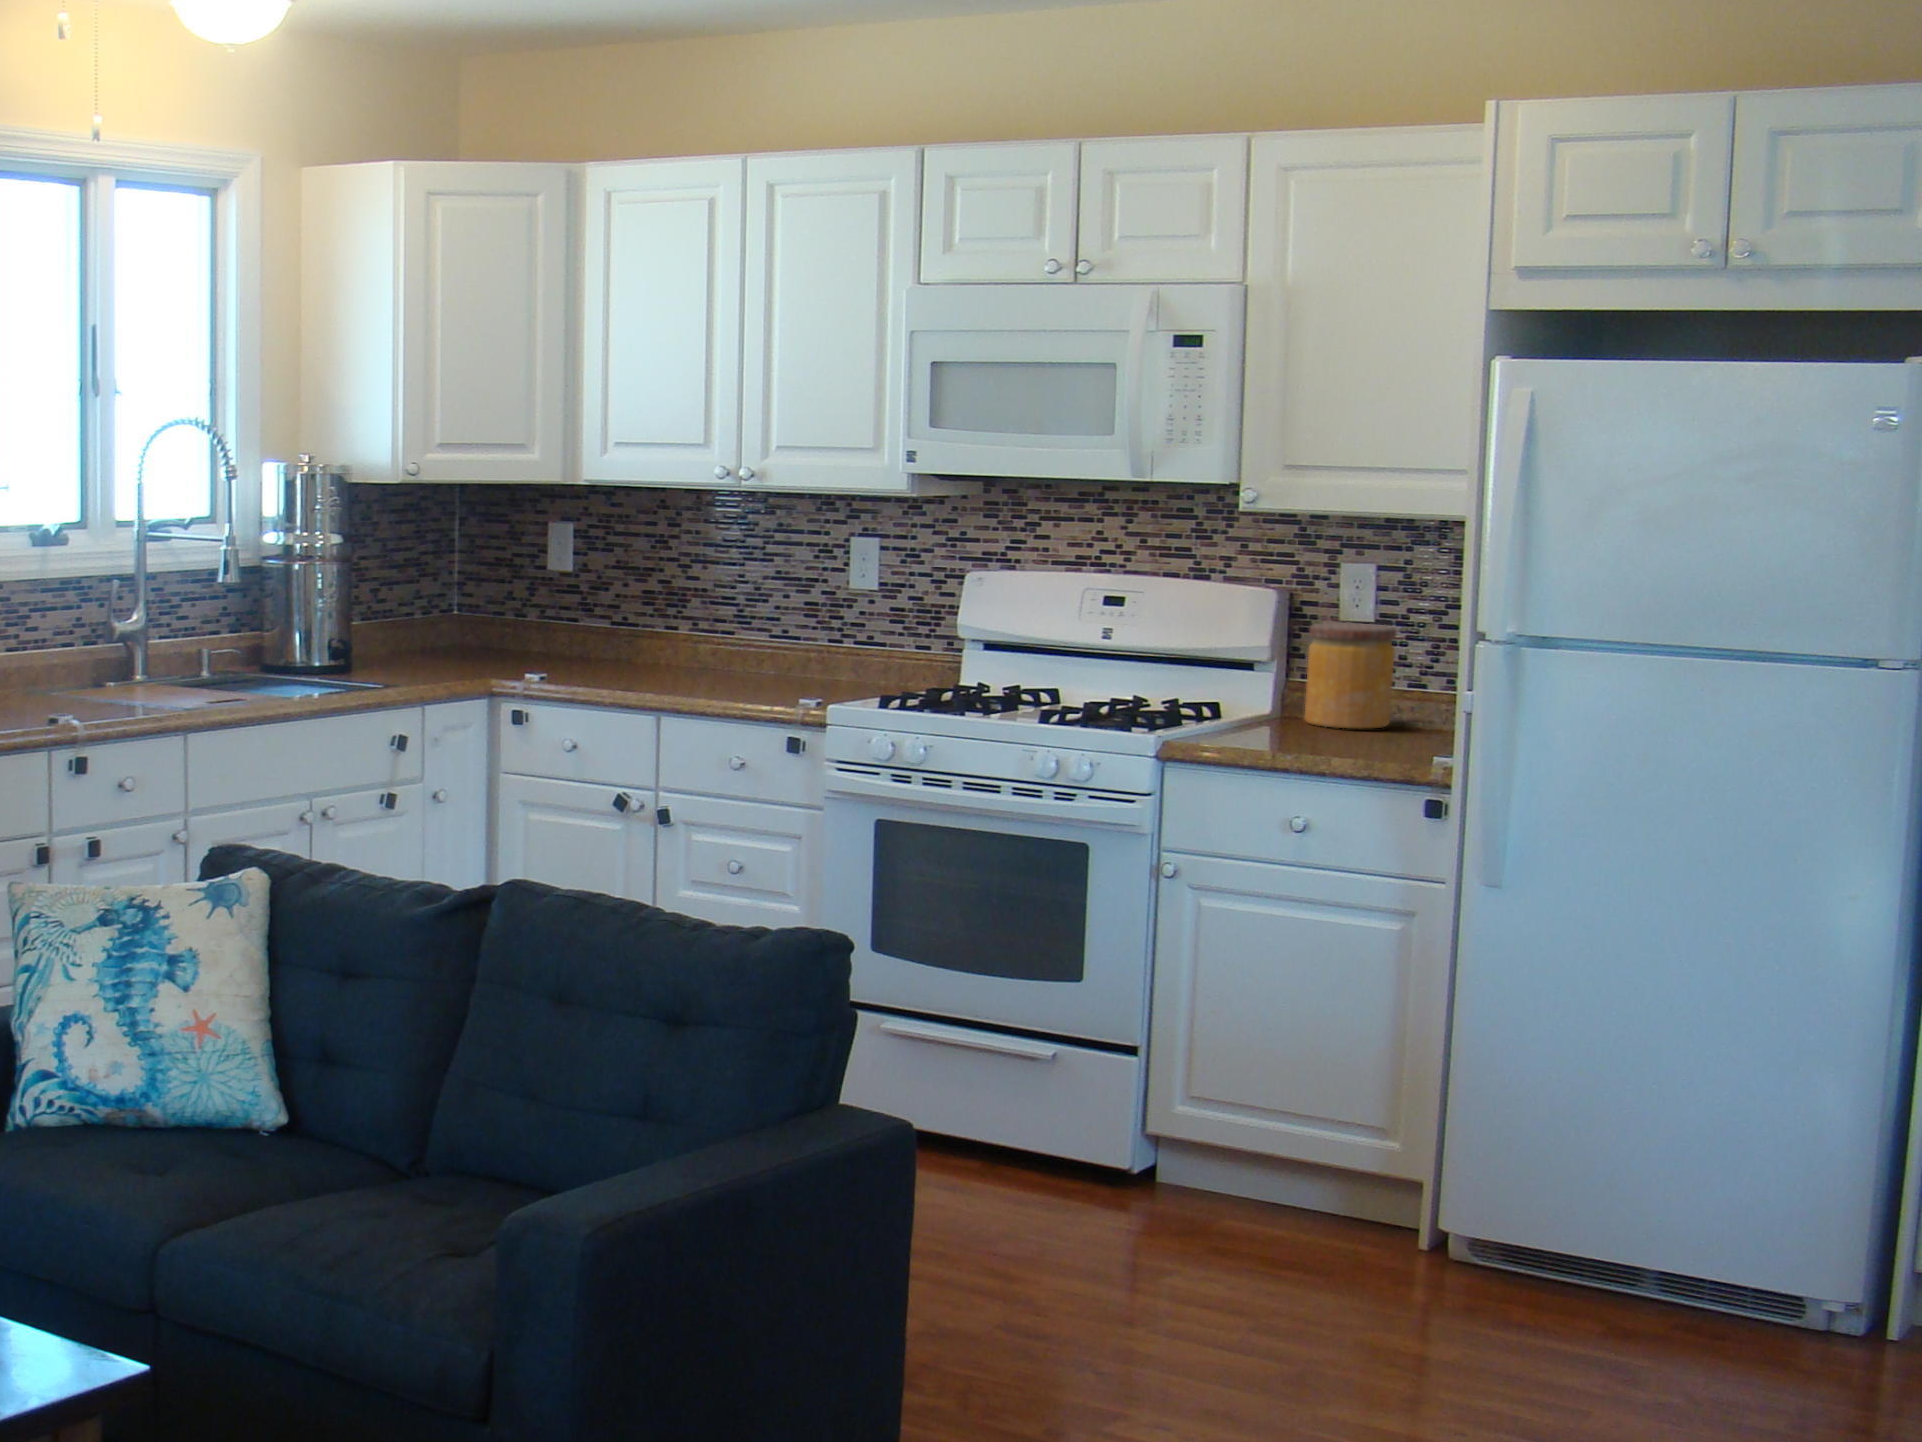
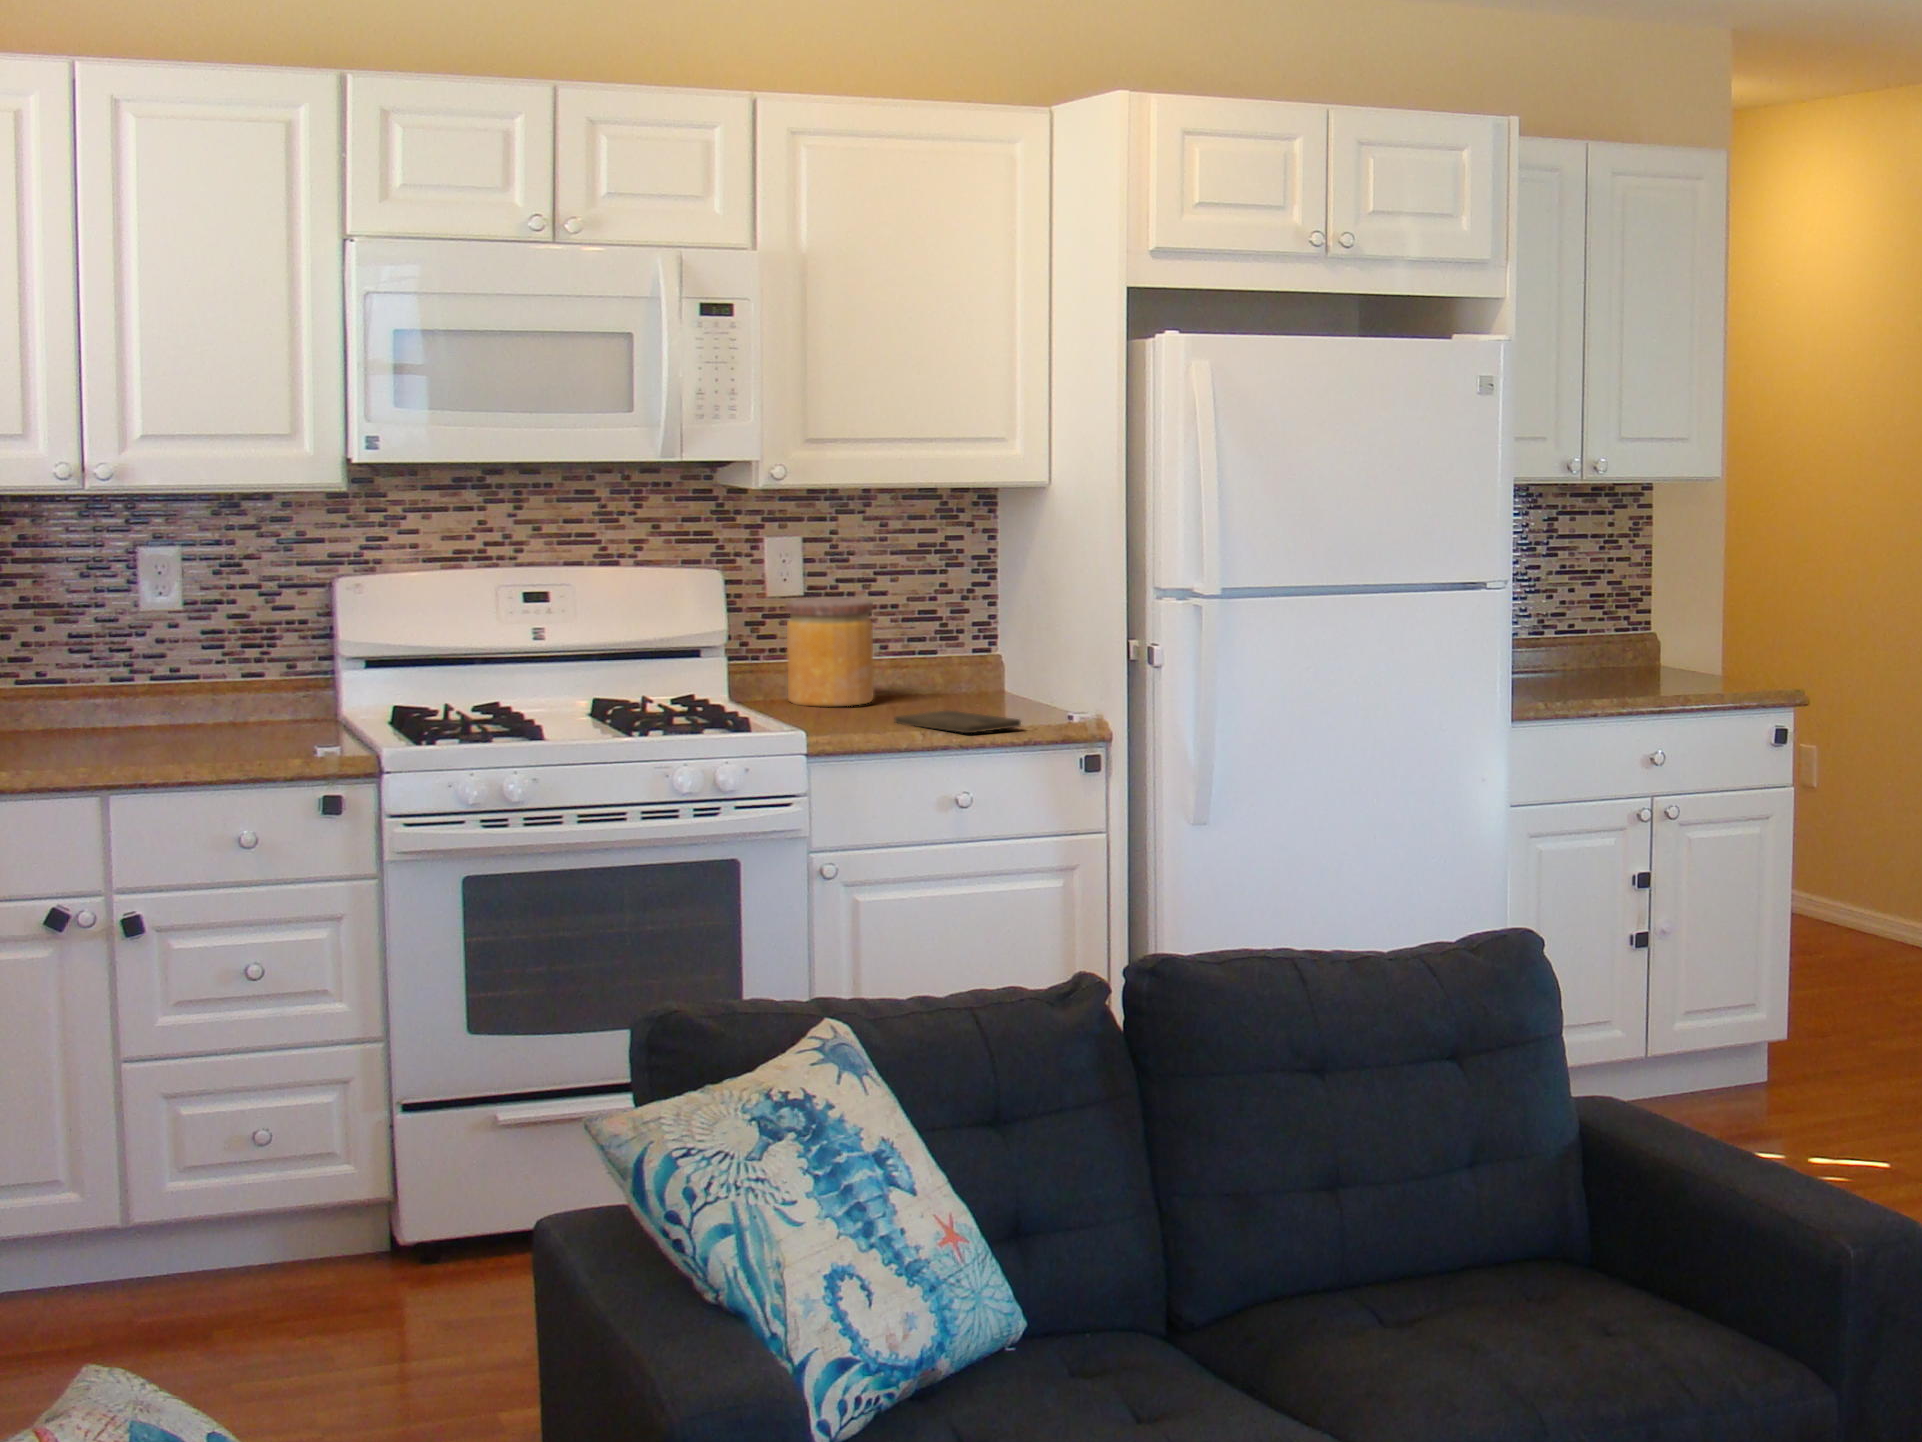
cutting board: none [1300,736,1375,759] -> present [894,711,1021,733]

